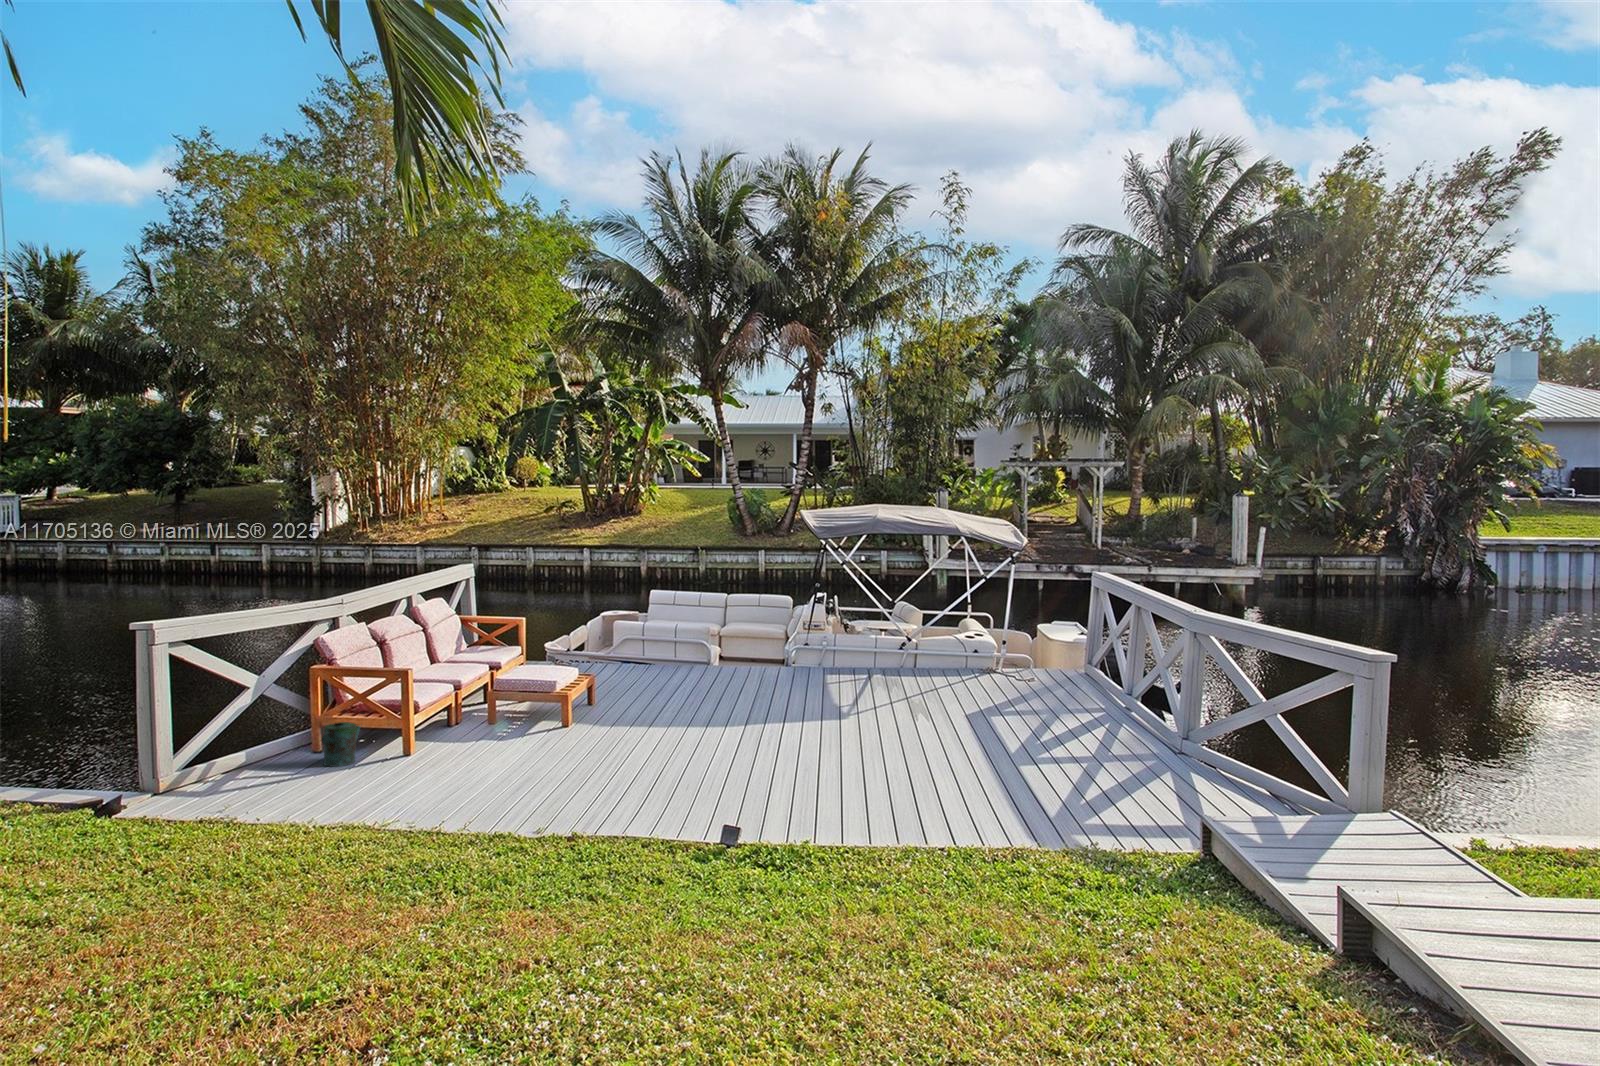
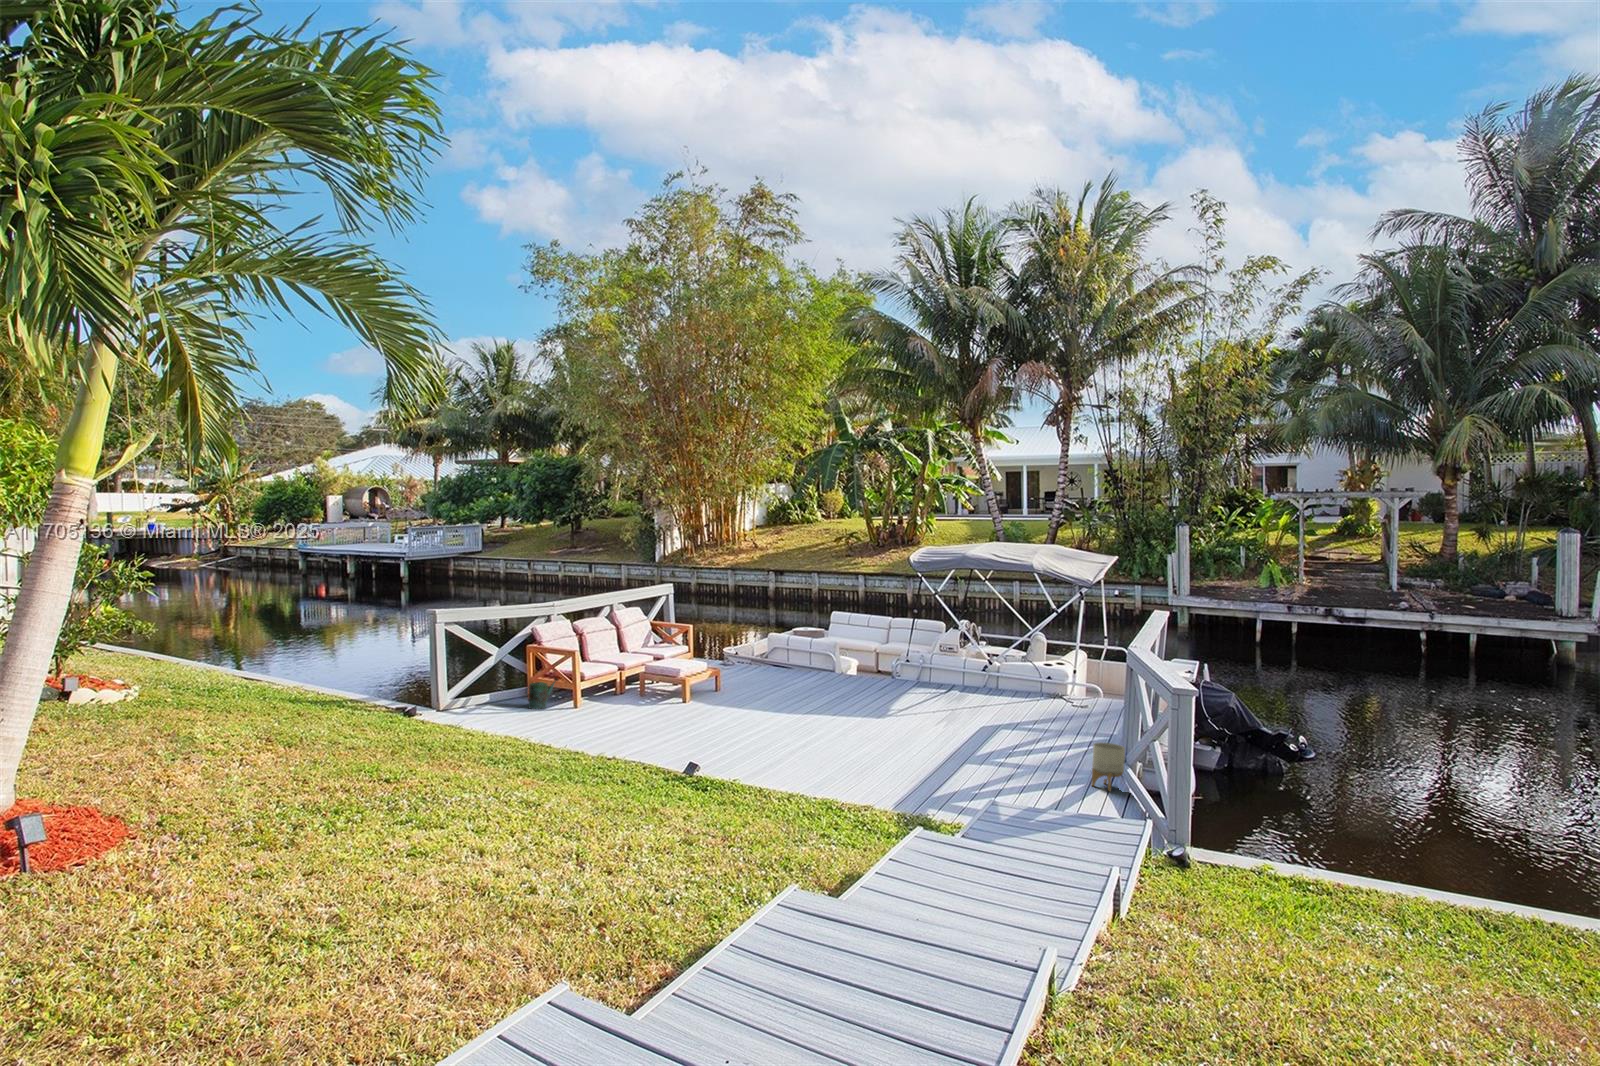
planter: none [1168,725,1207,783] -> present [1091,742,1125,791]

